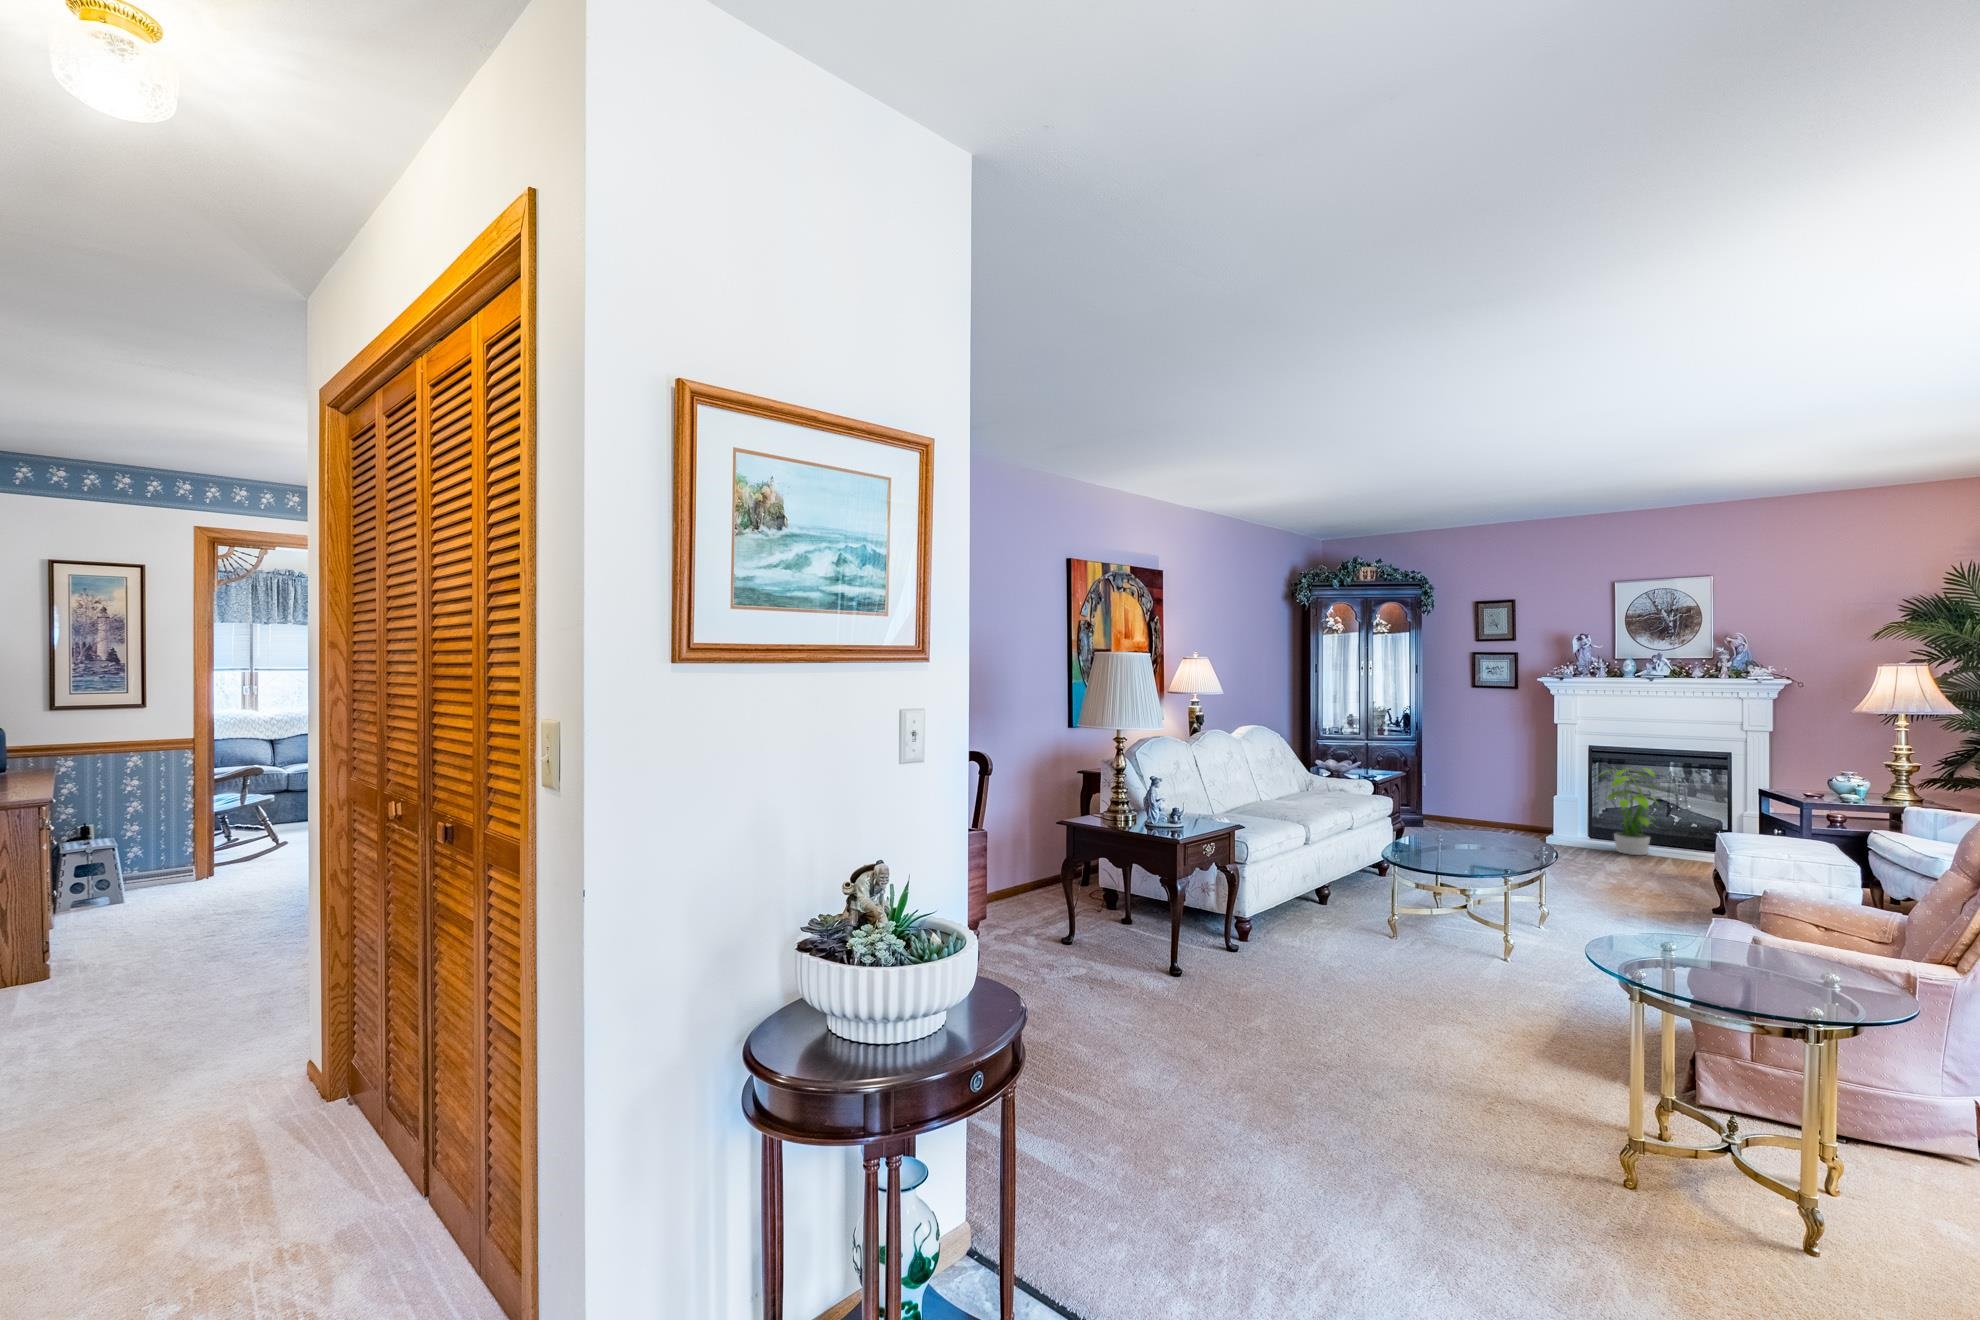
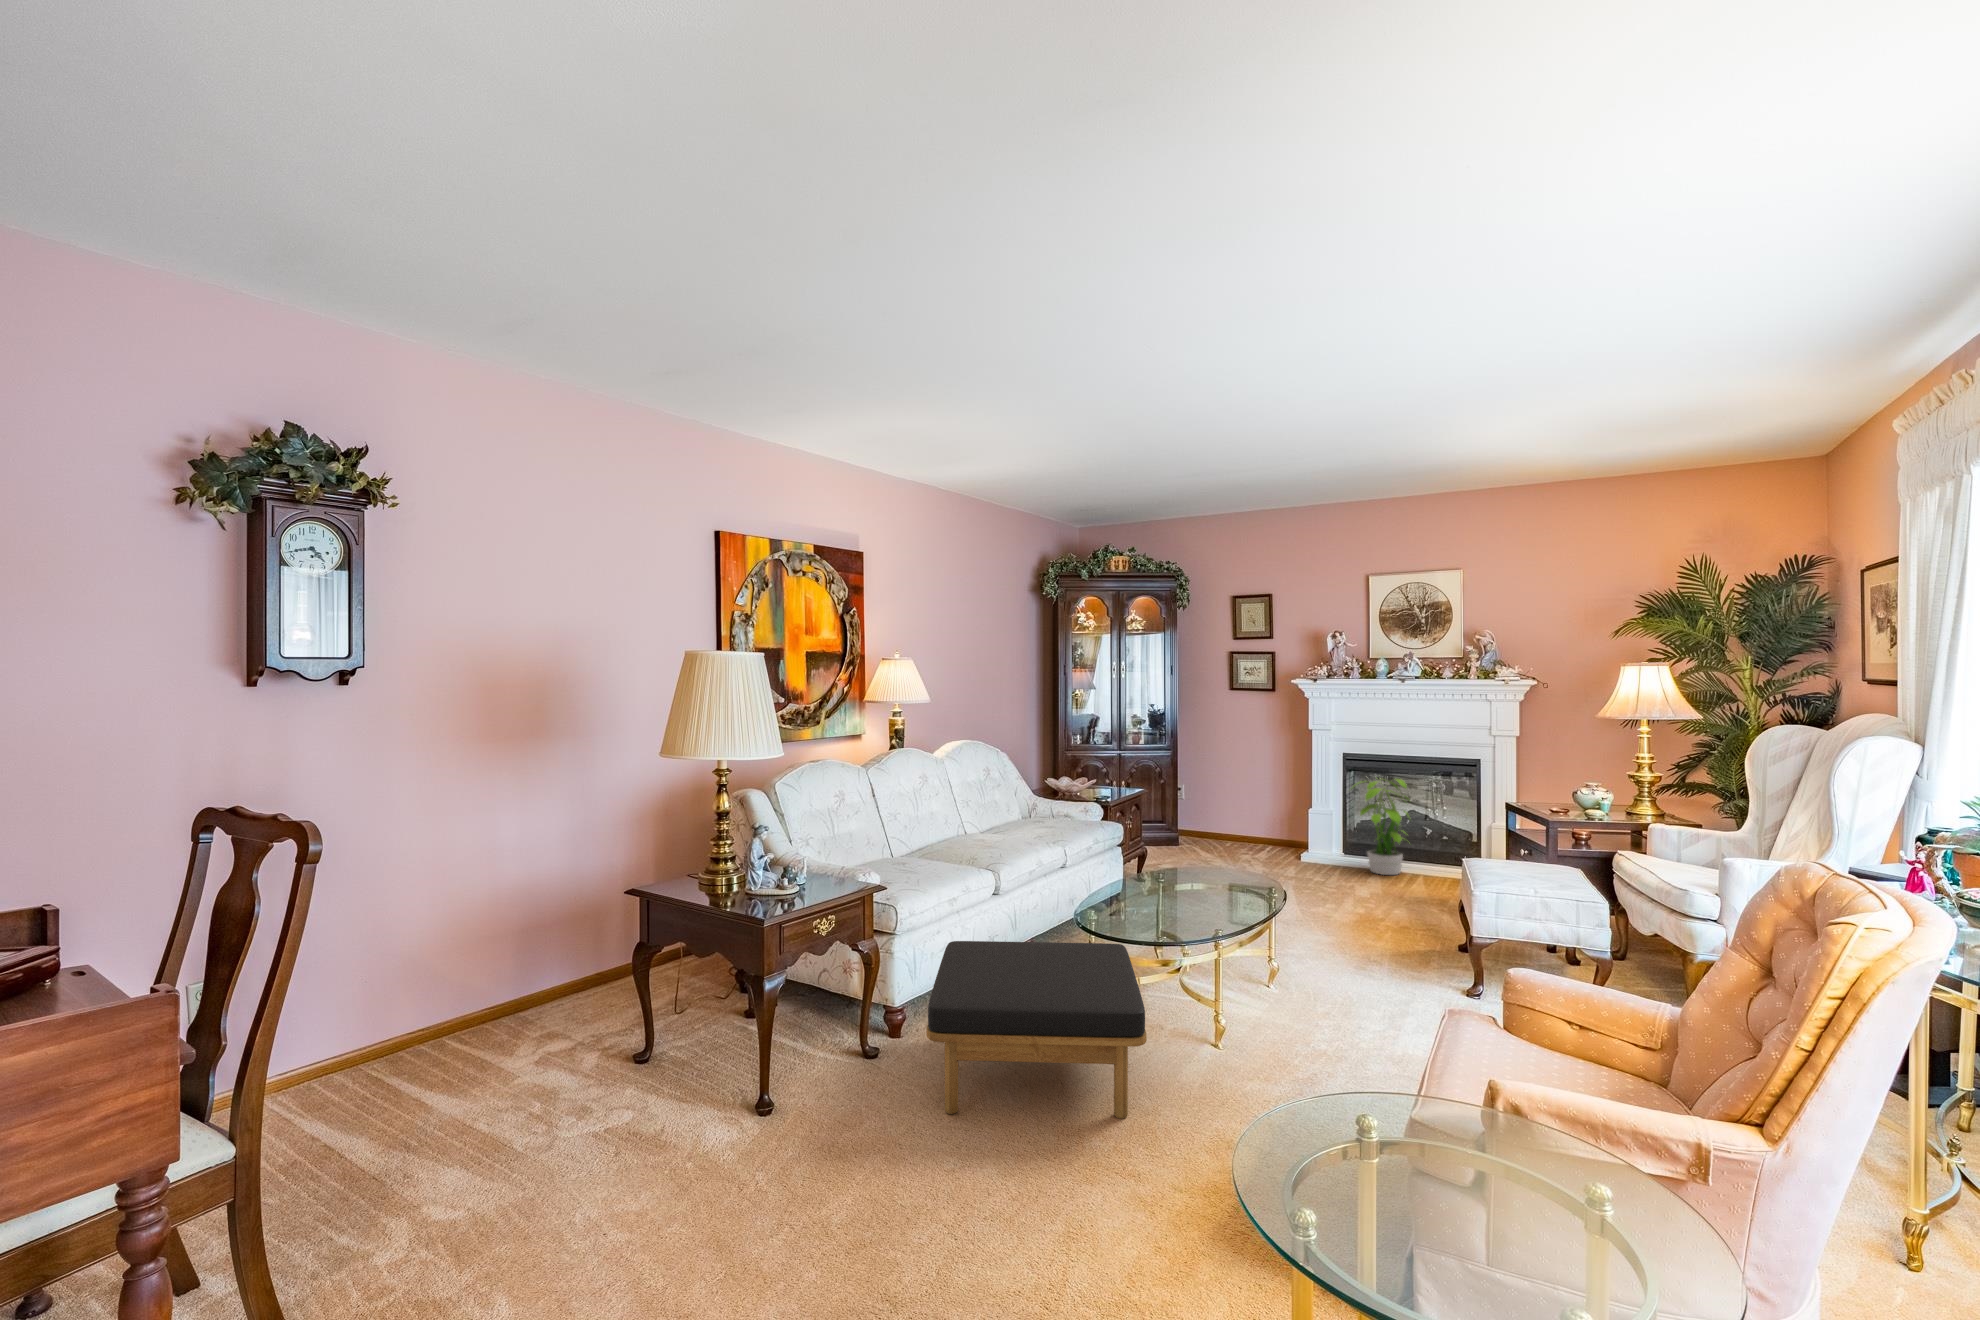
ottoman: none [1282,871,1463,994] -> present [926,941,1147,1119]

